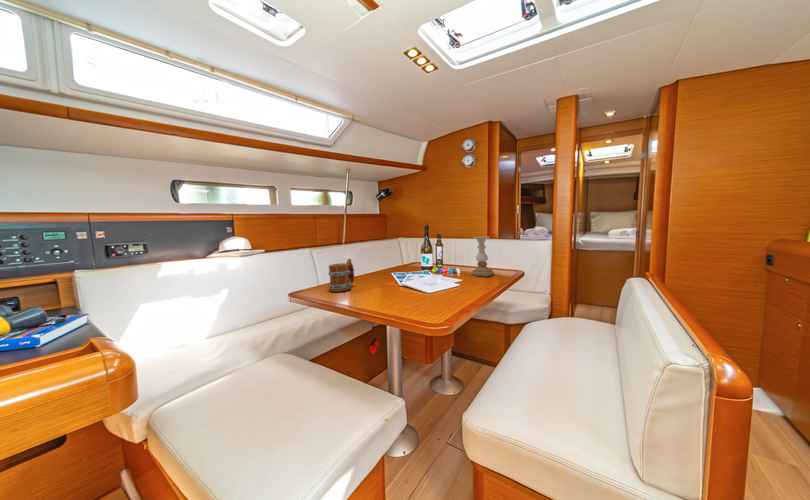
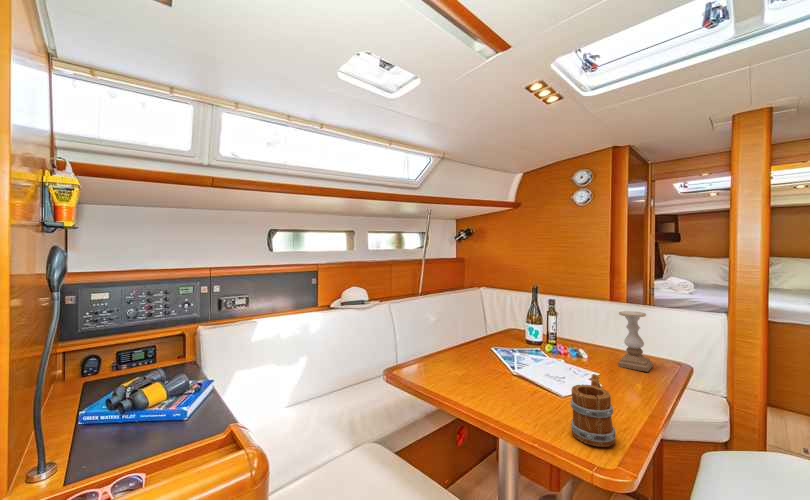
mug: present [328,259,354,292] -> present [570,374,615,447]

